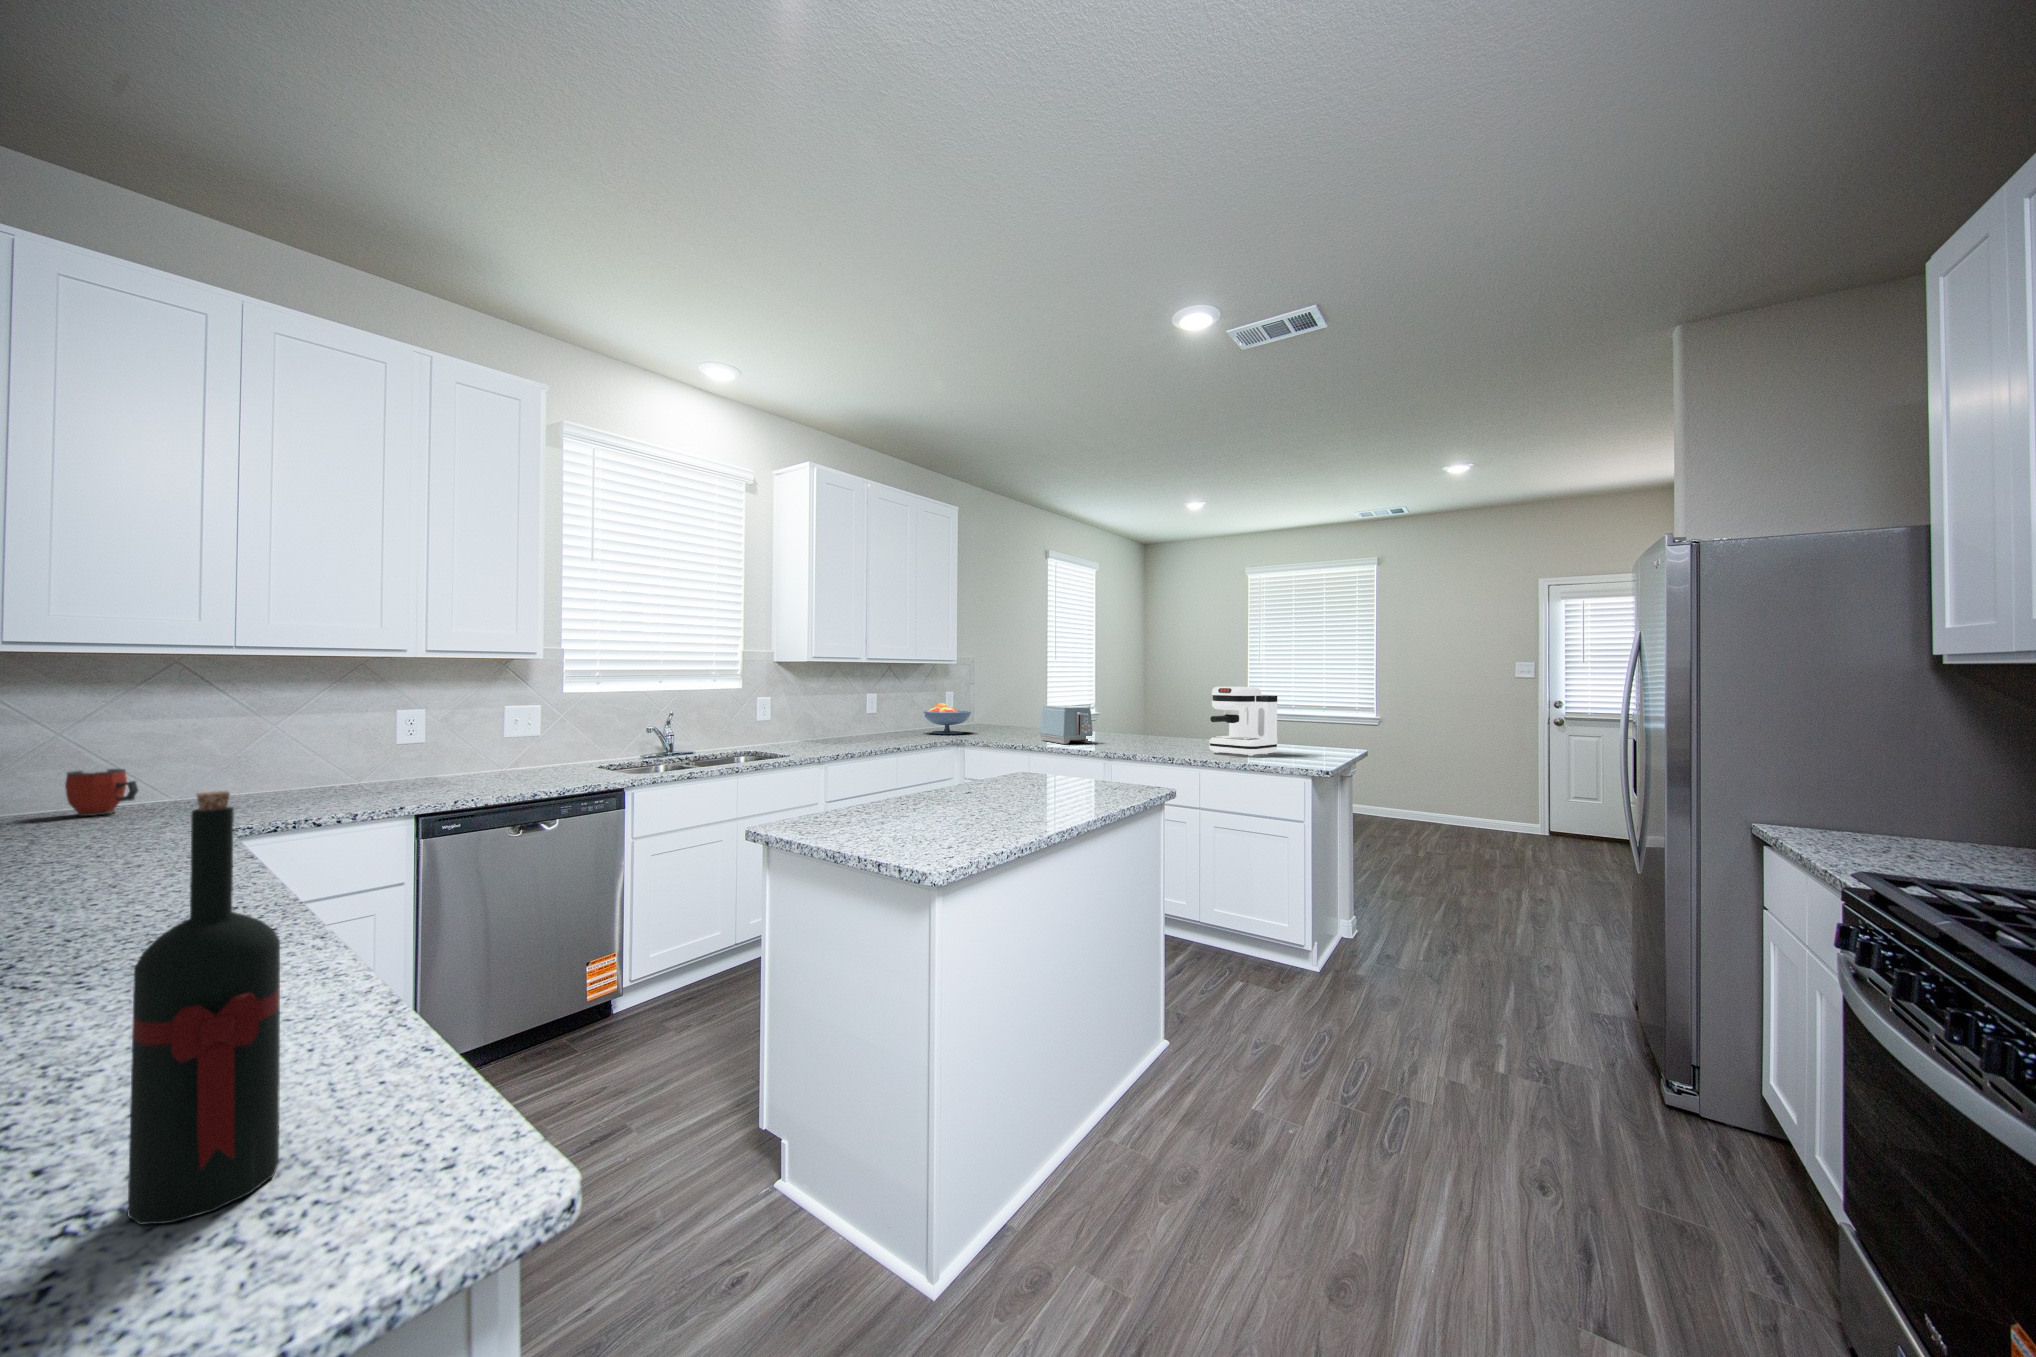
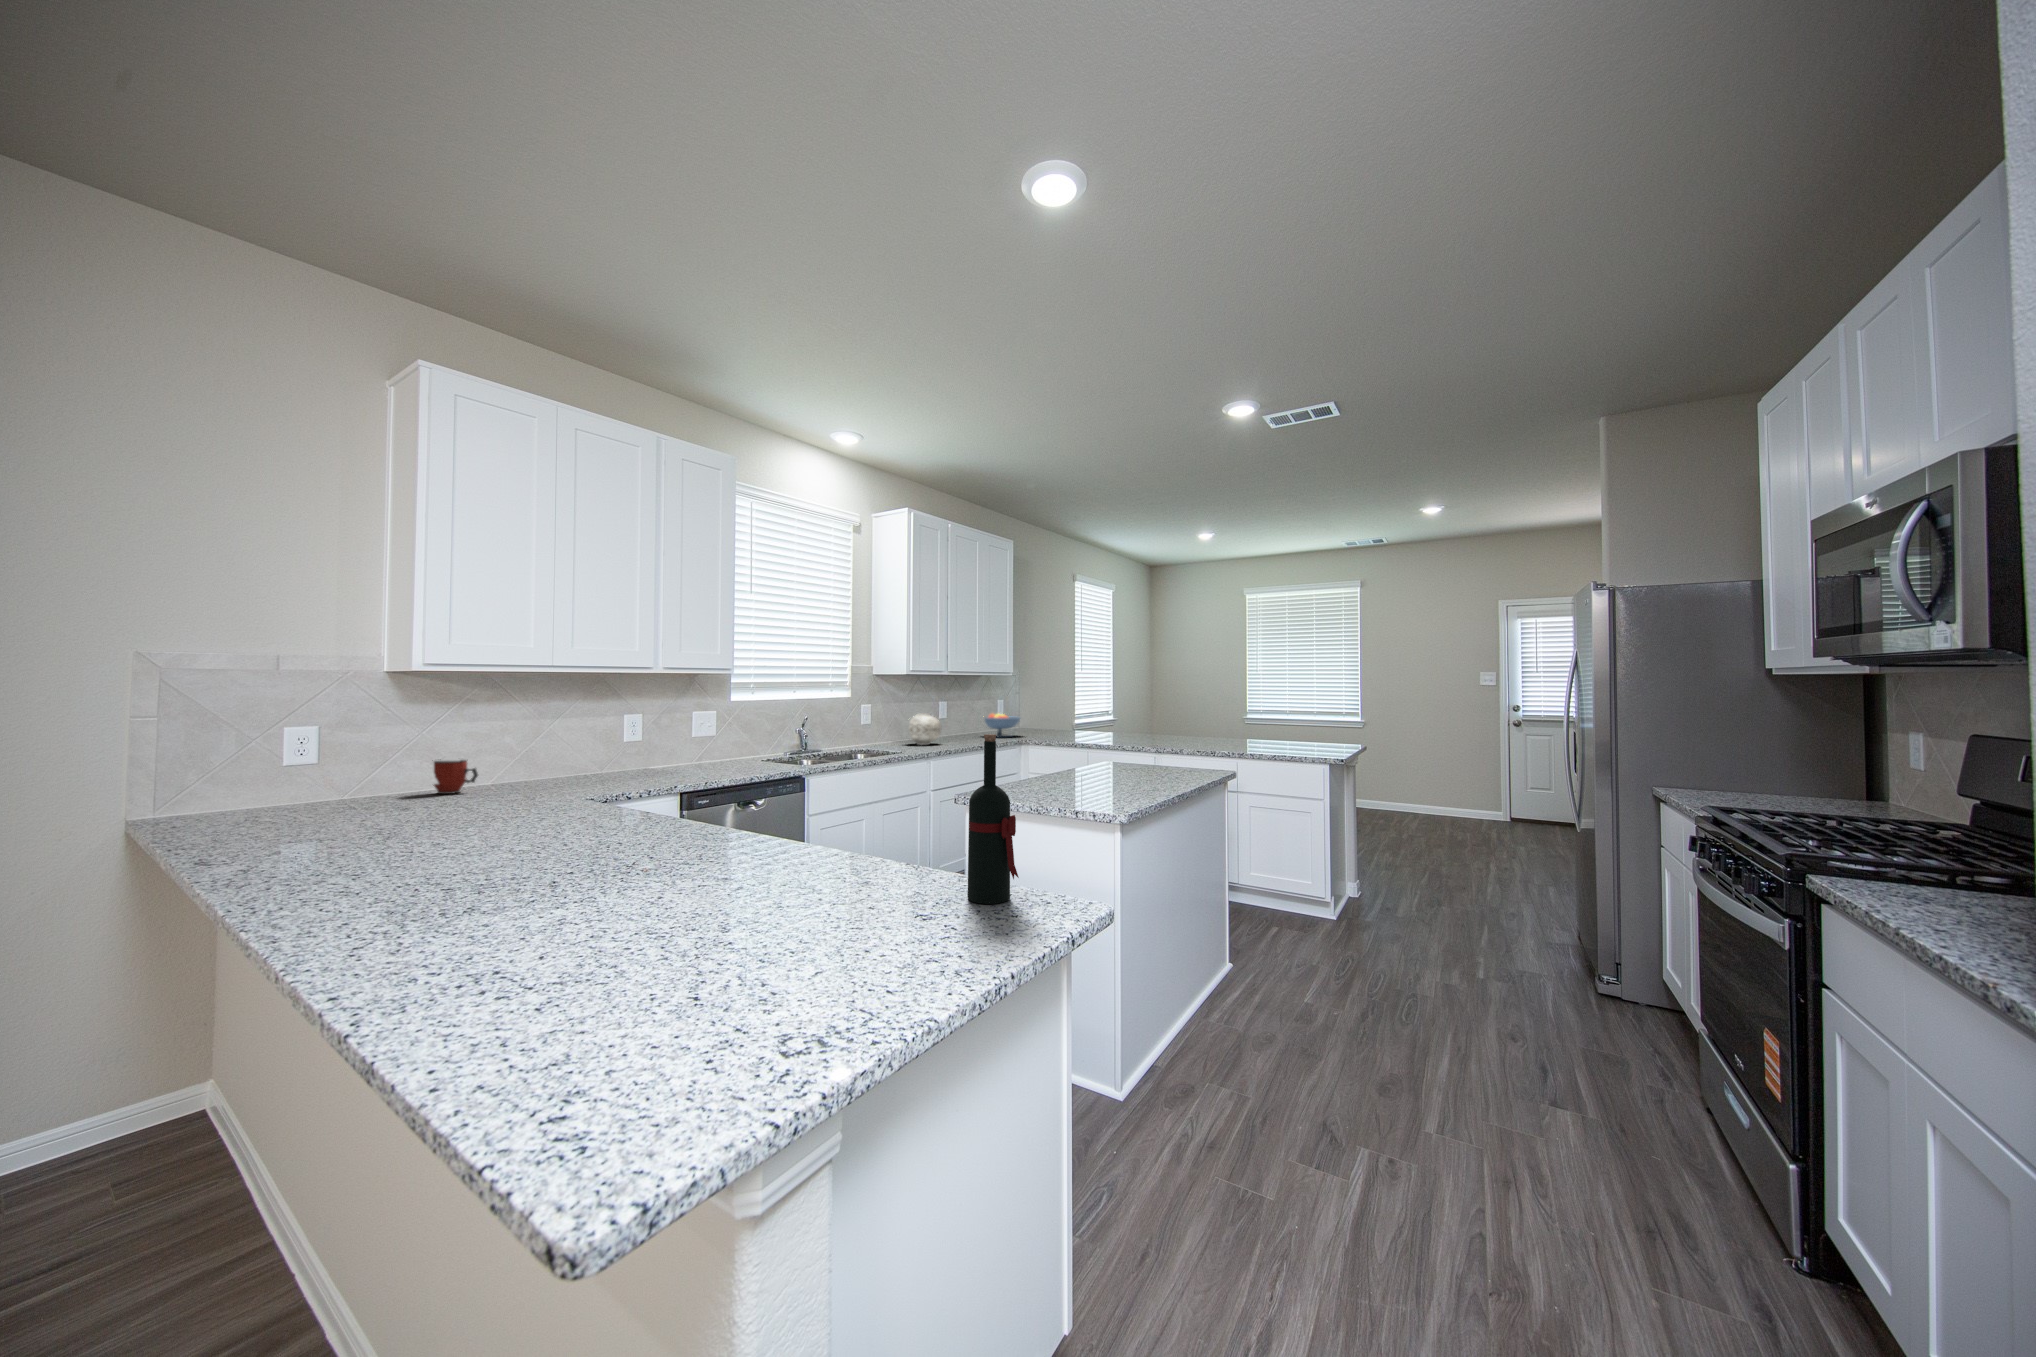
coffee maker: present [1209,687,1277,756] -> none [1241,694,1297,751]
toaster: present [1040,706,1093,744] -> none [1088,711,1137,744]
vase: none [821,707,865,744] -> present [909,713,941,745]

